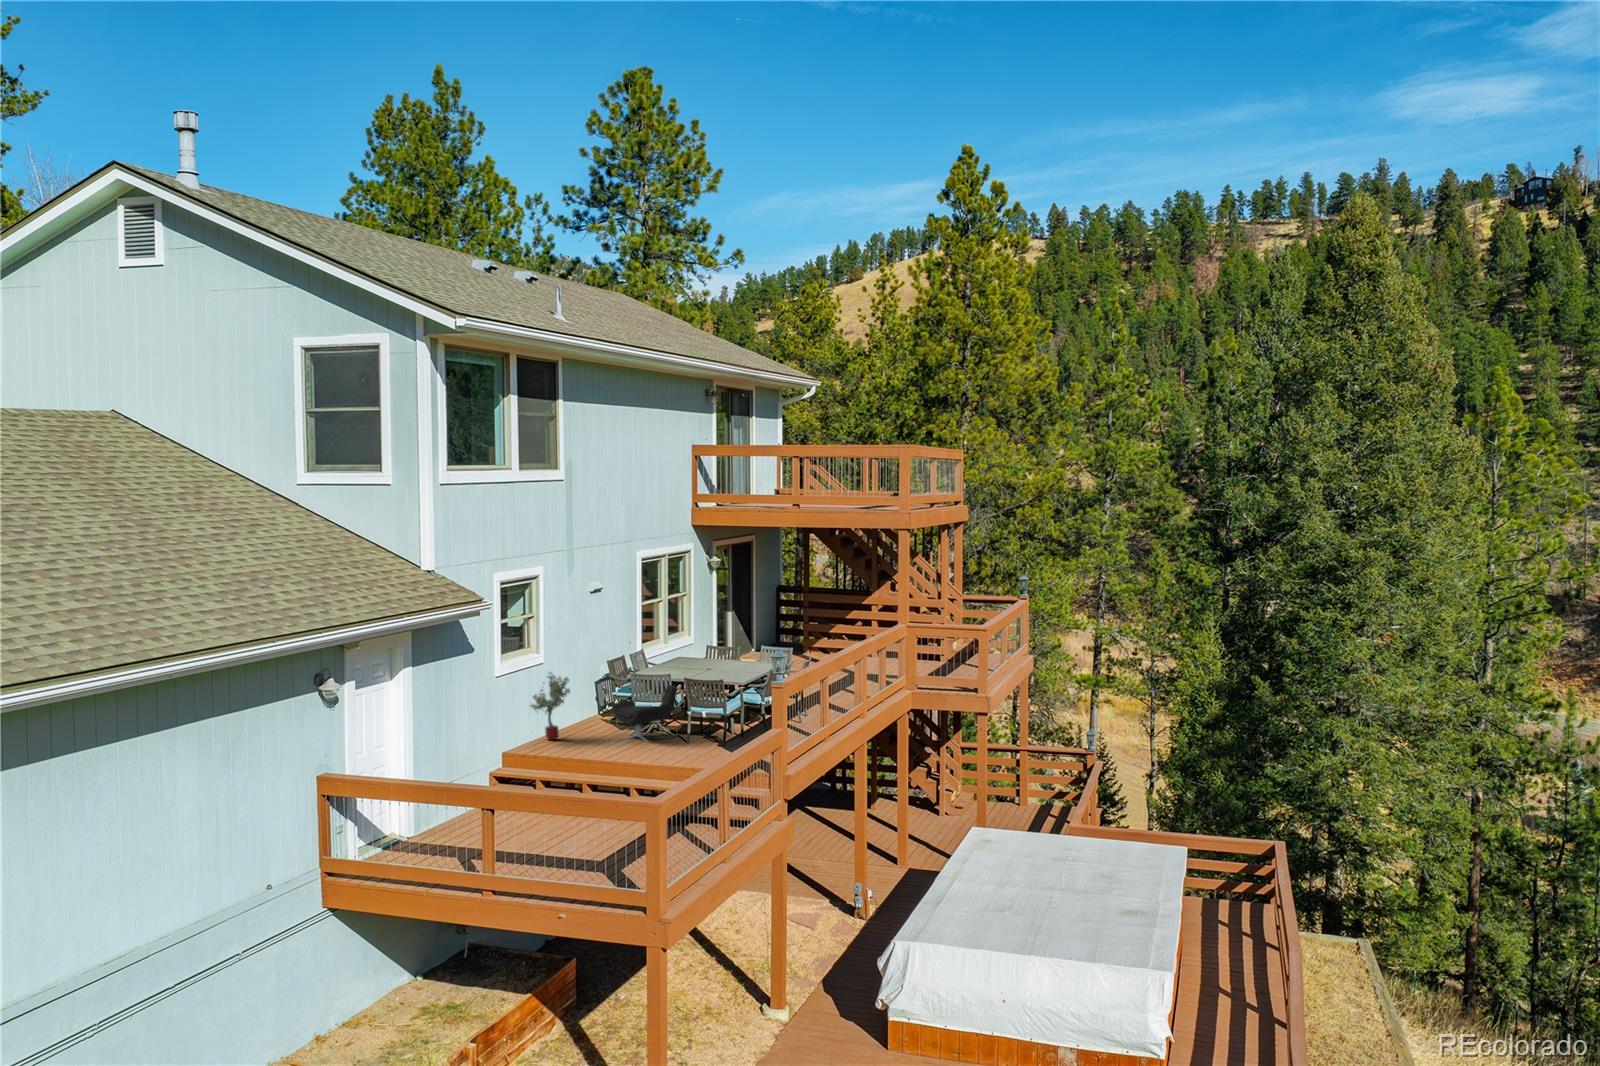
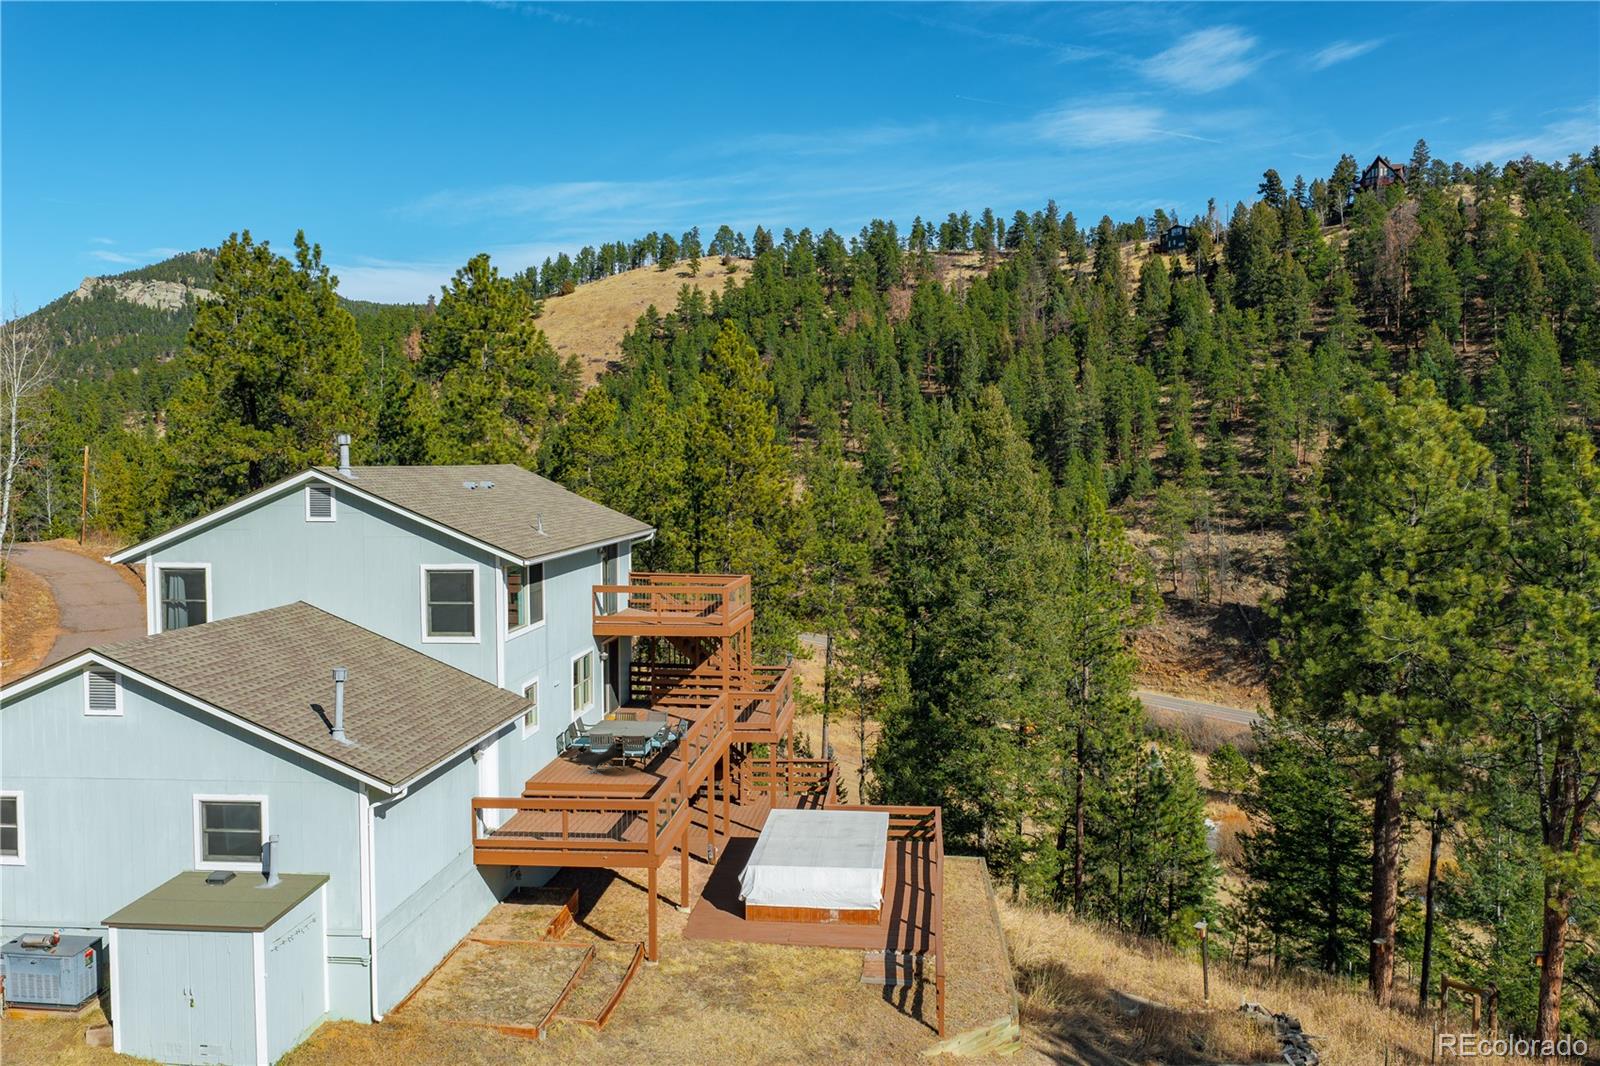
potted tree: present [531,672,570,740] -> none [537,739,558,777]

